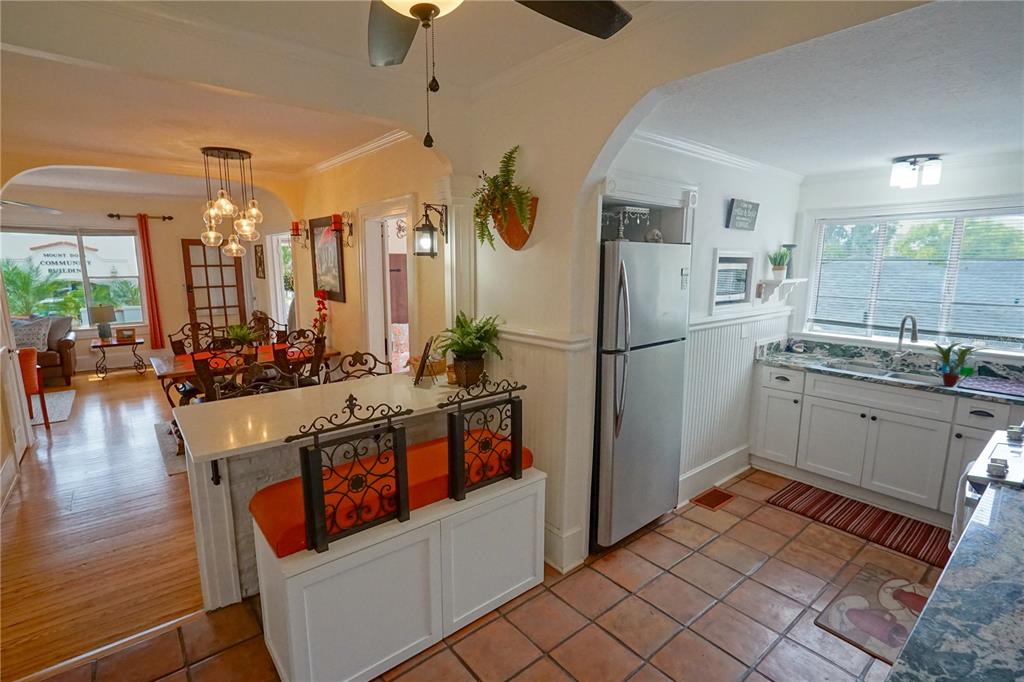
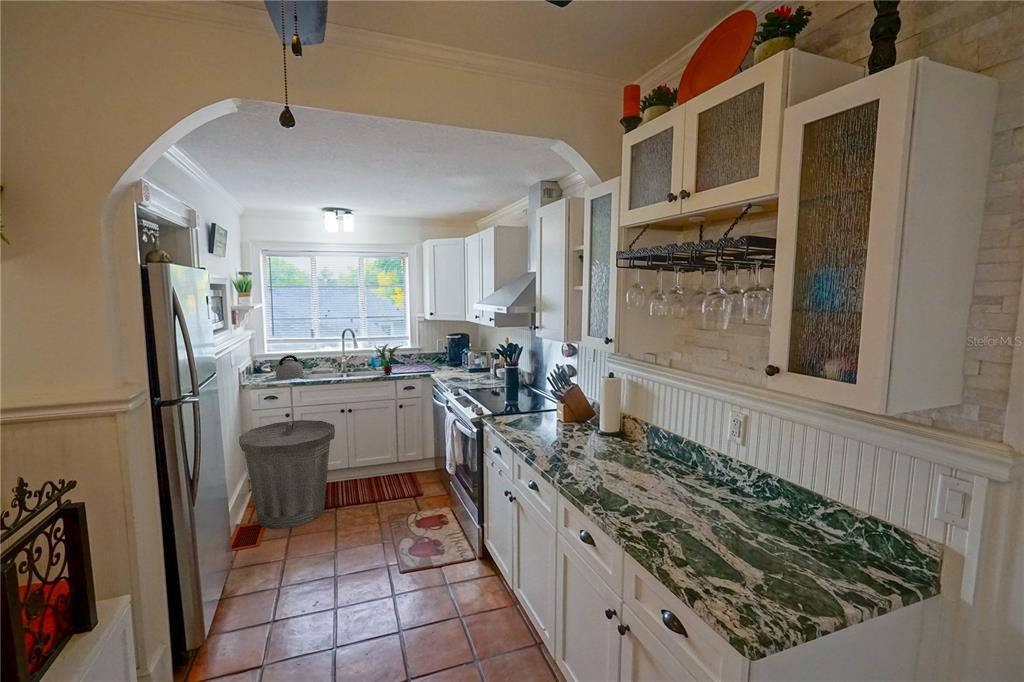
kettle: none [799,338,837,365] -> present [276,355,304,379]
trash can: none [724,403,832,518] -> present [239,420,335,529]

